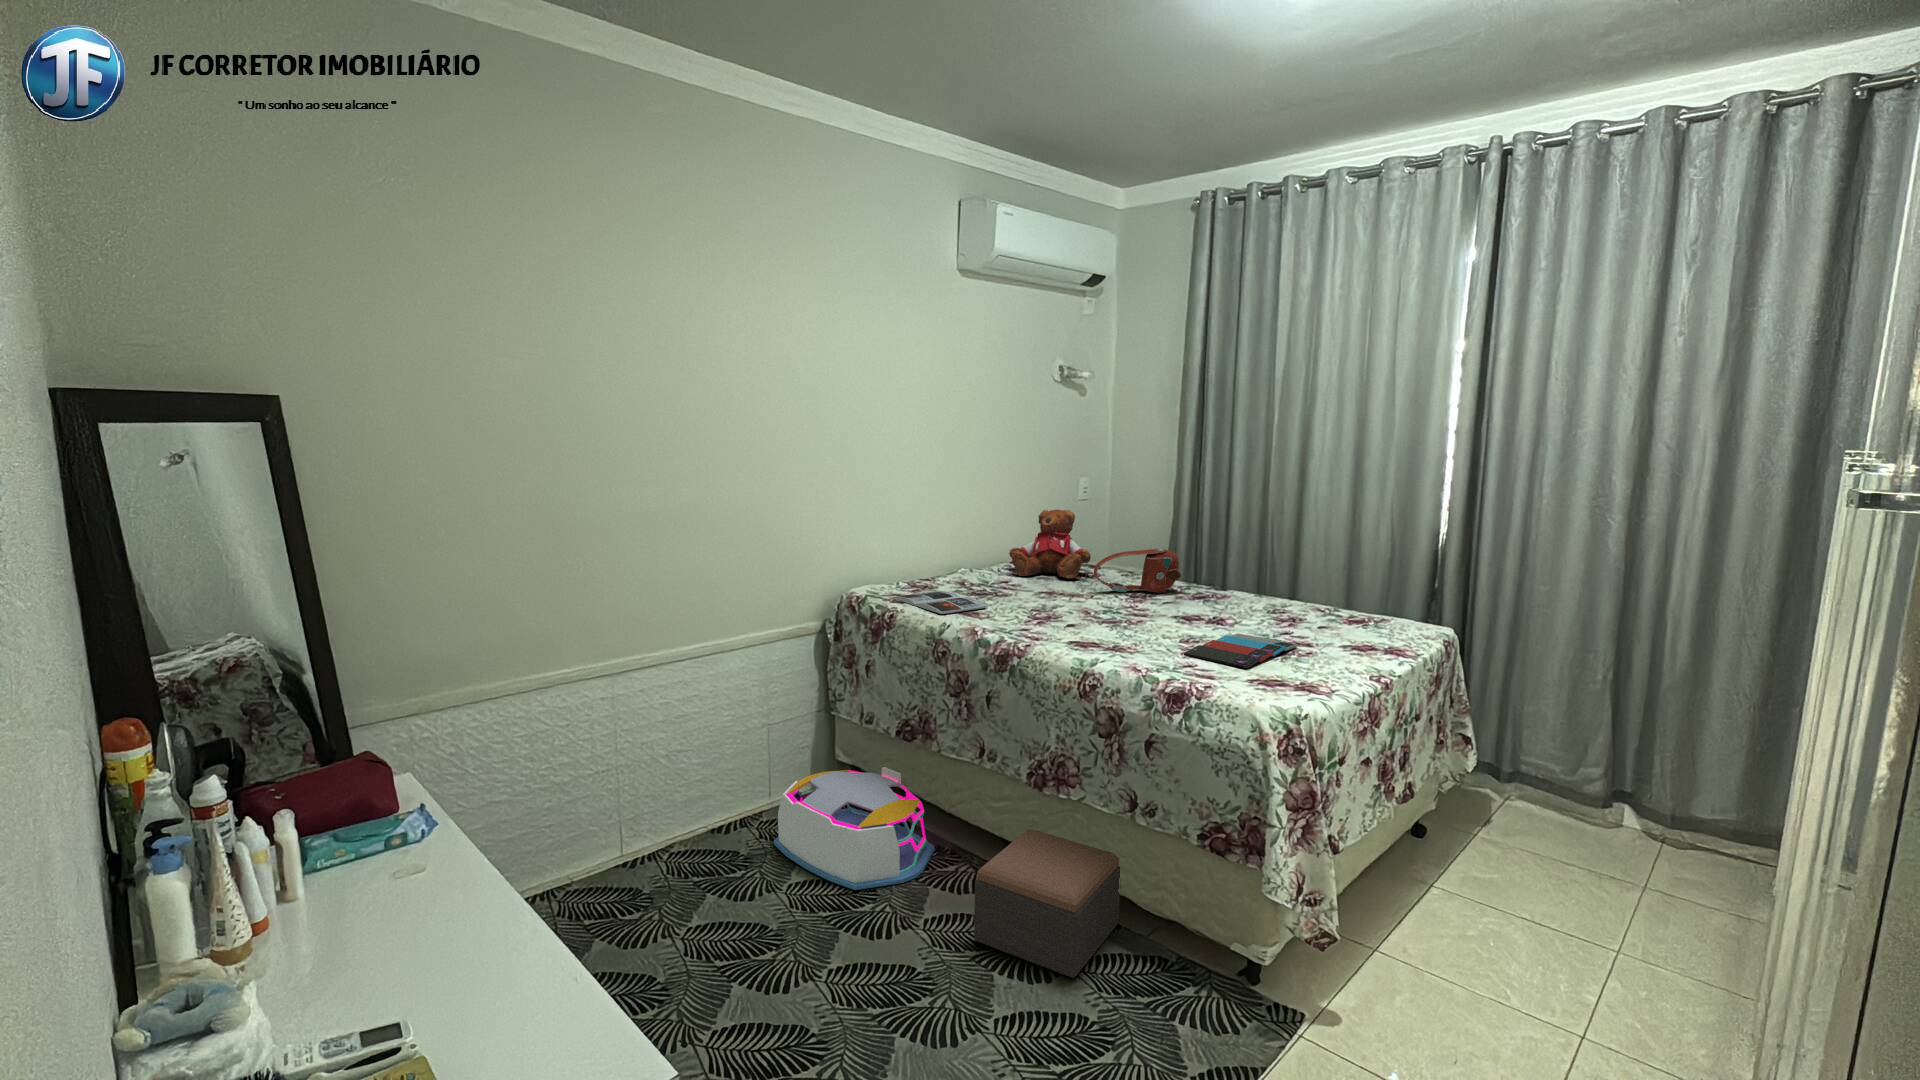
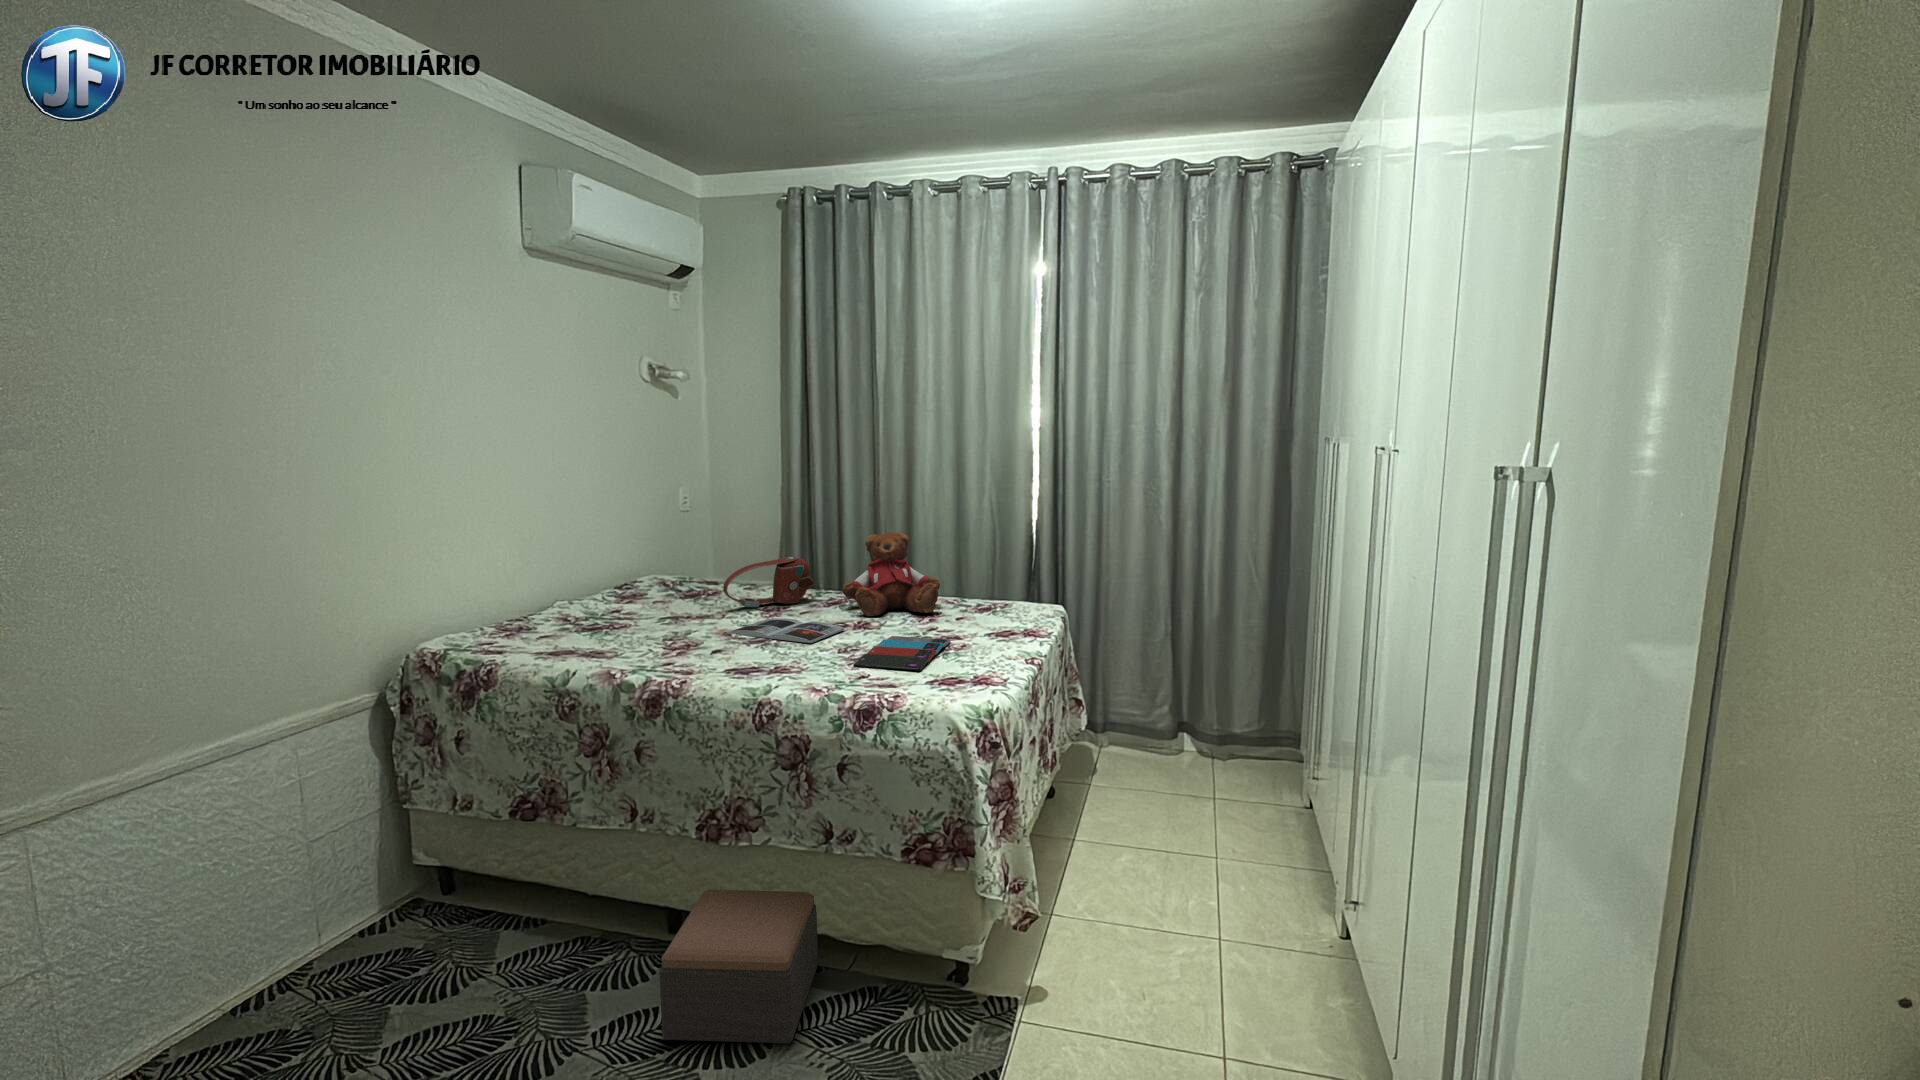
teddy bear: present [1009,510,1091,578] -> present [843,532,940,616]
magazine: present [892,591,987,614] -> present [727,618,845,643]
storage bin: present [774,767,934,890] -> none [340,861,578,1029]

